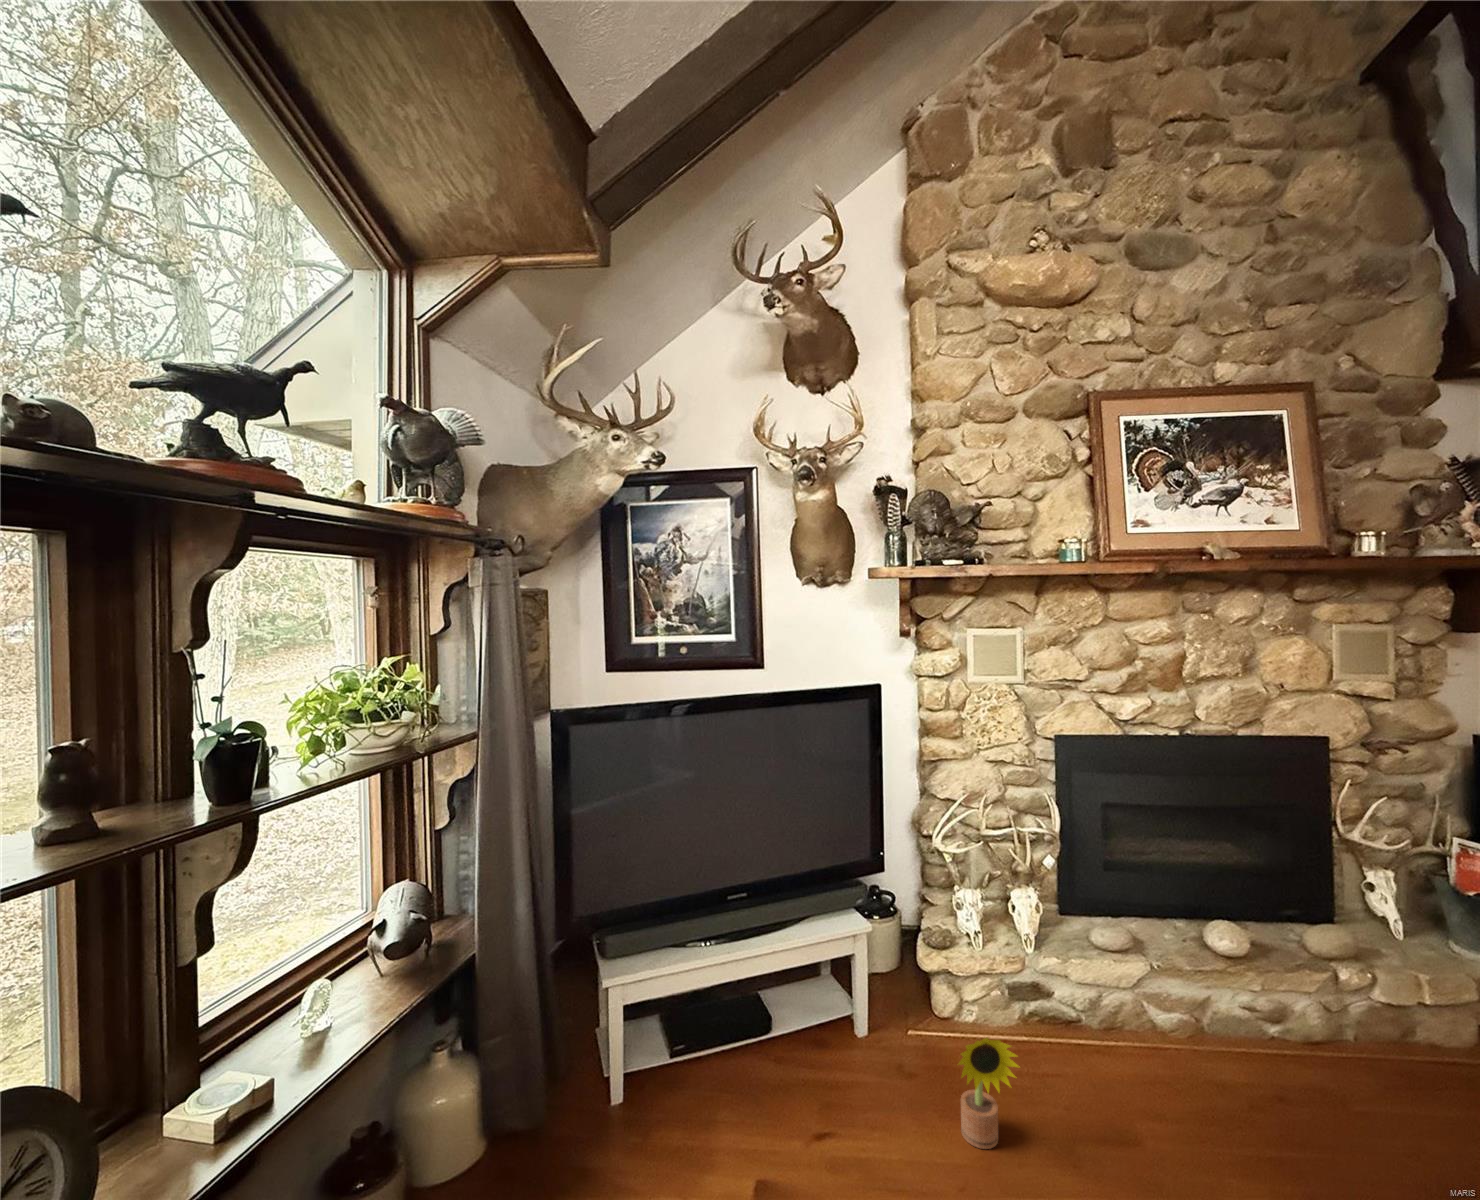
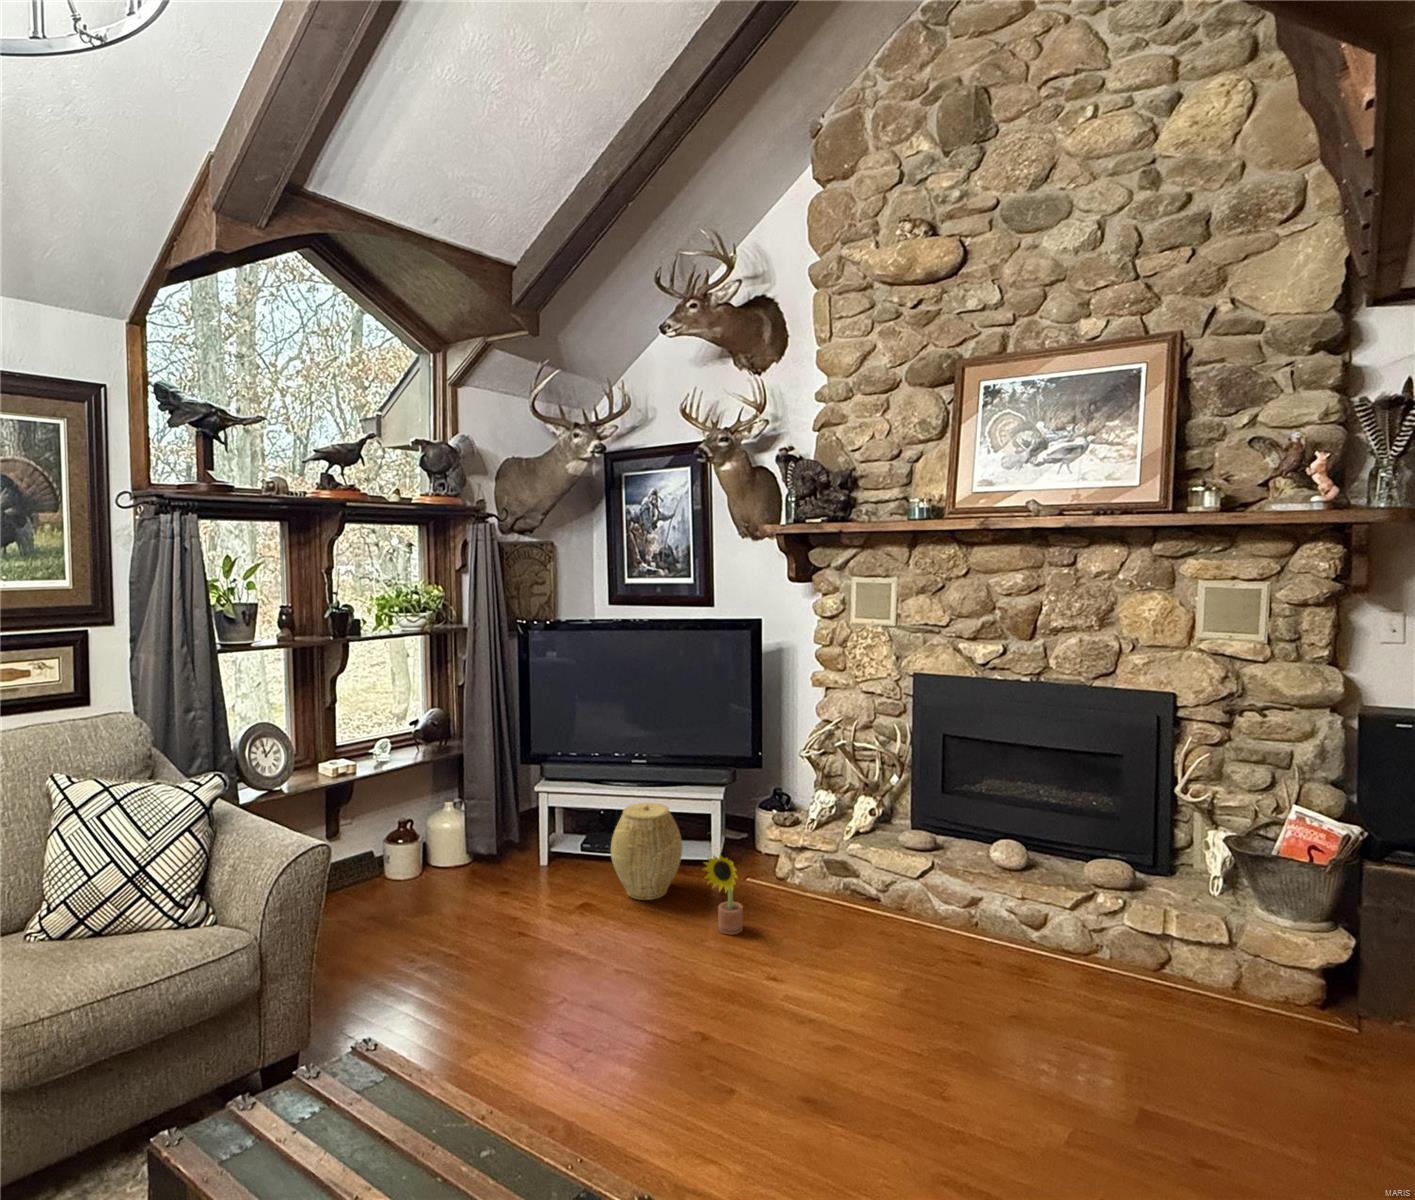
woven basket: none [752,957,856,1118] -> present [611,803,682,900]

